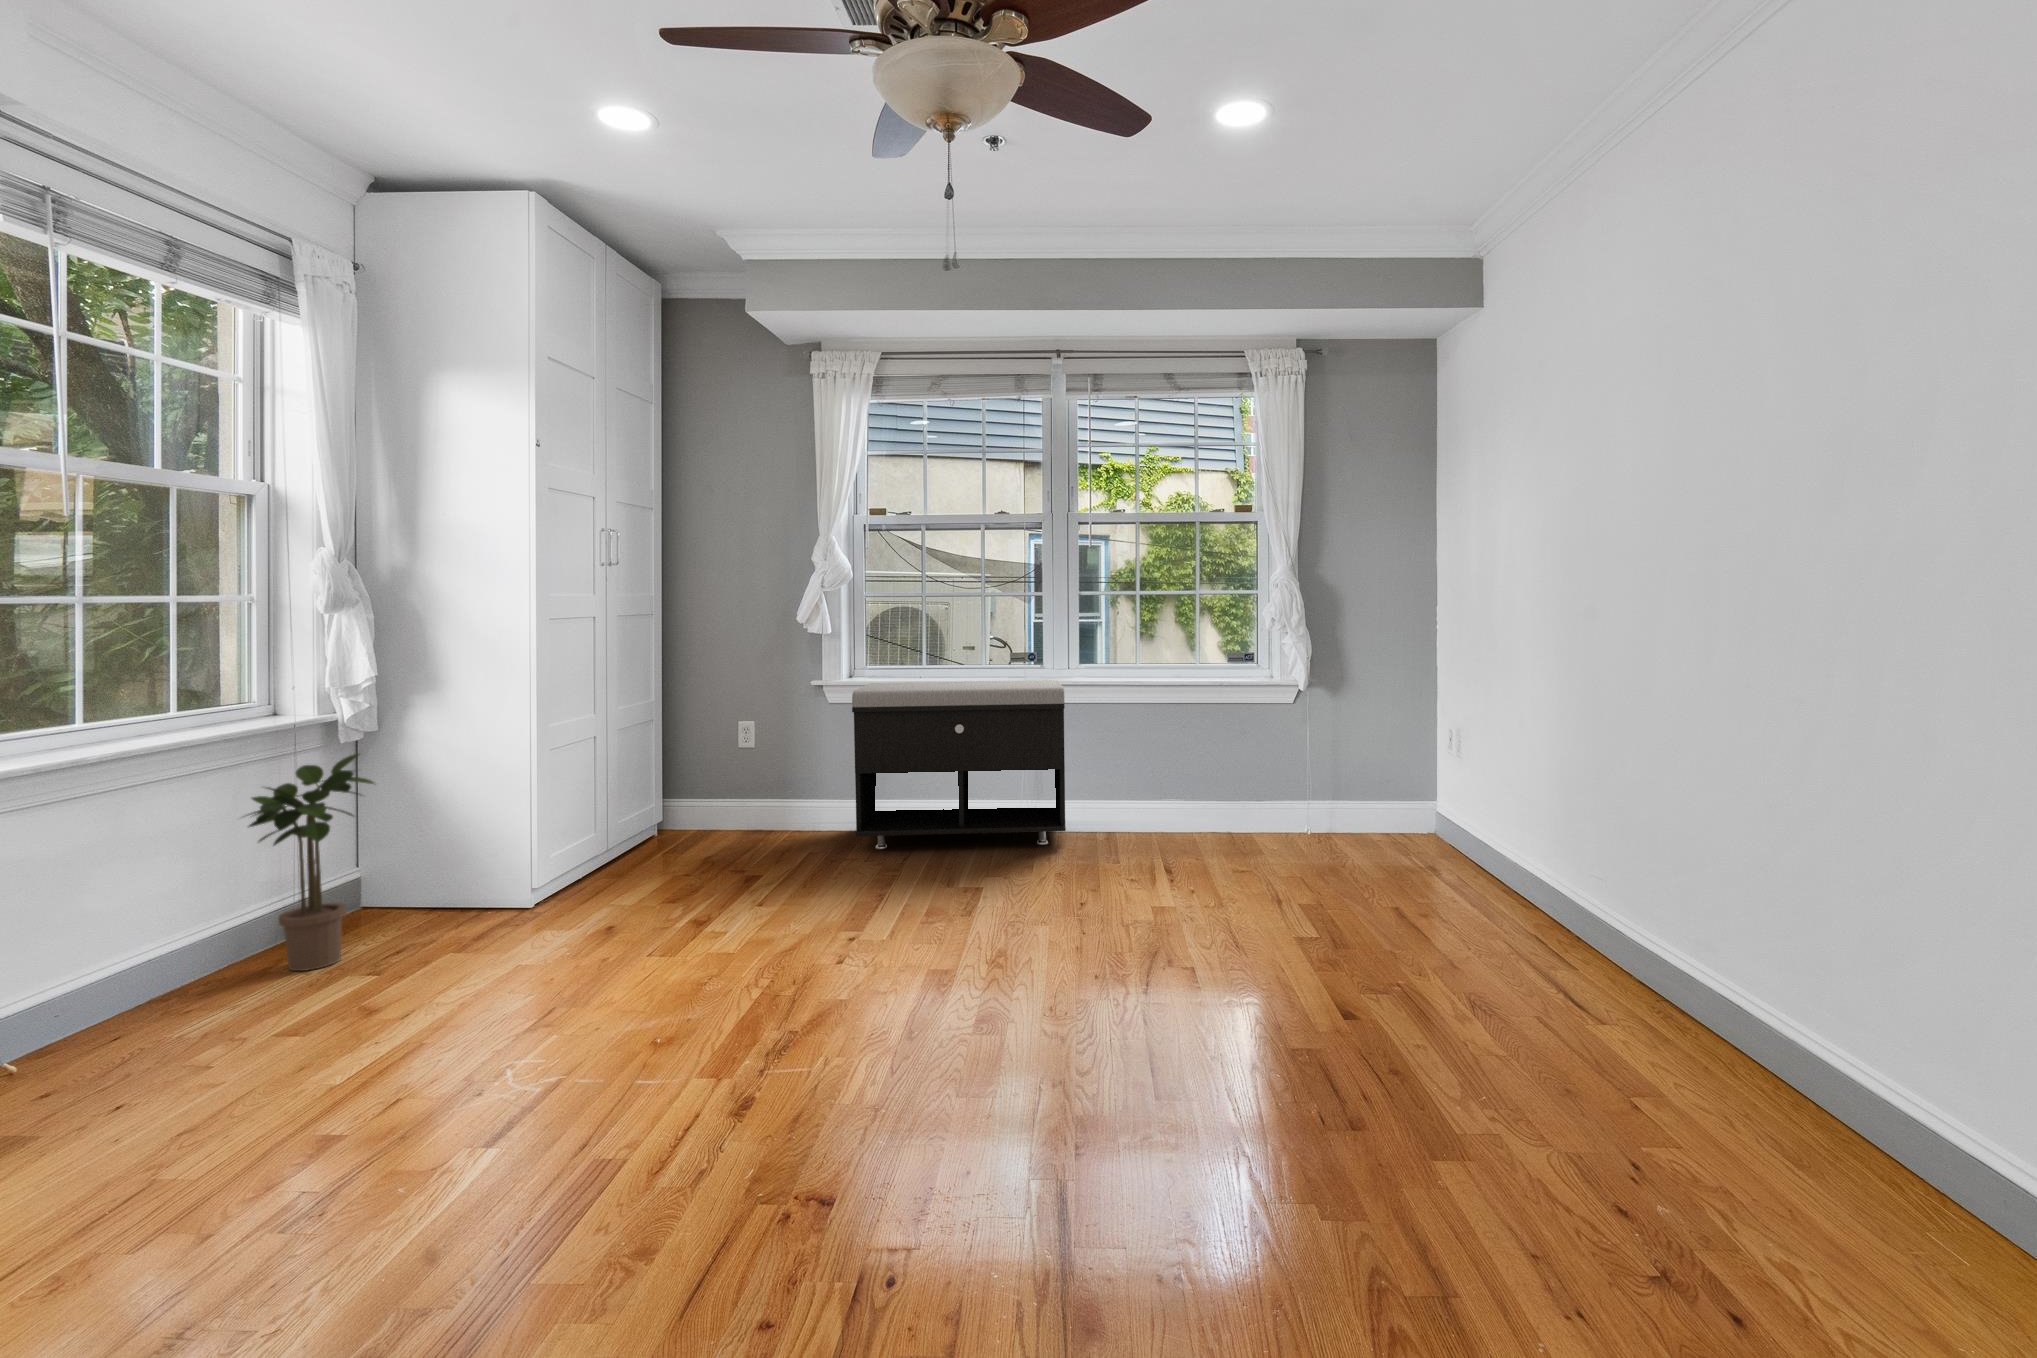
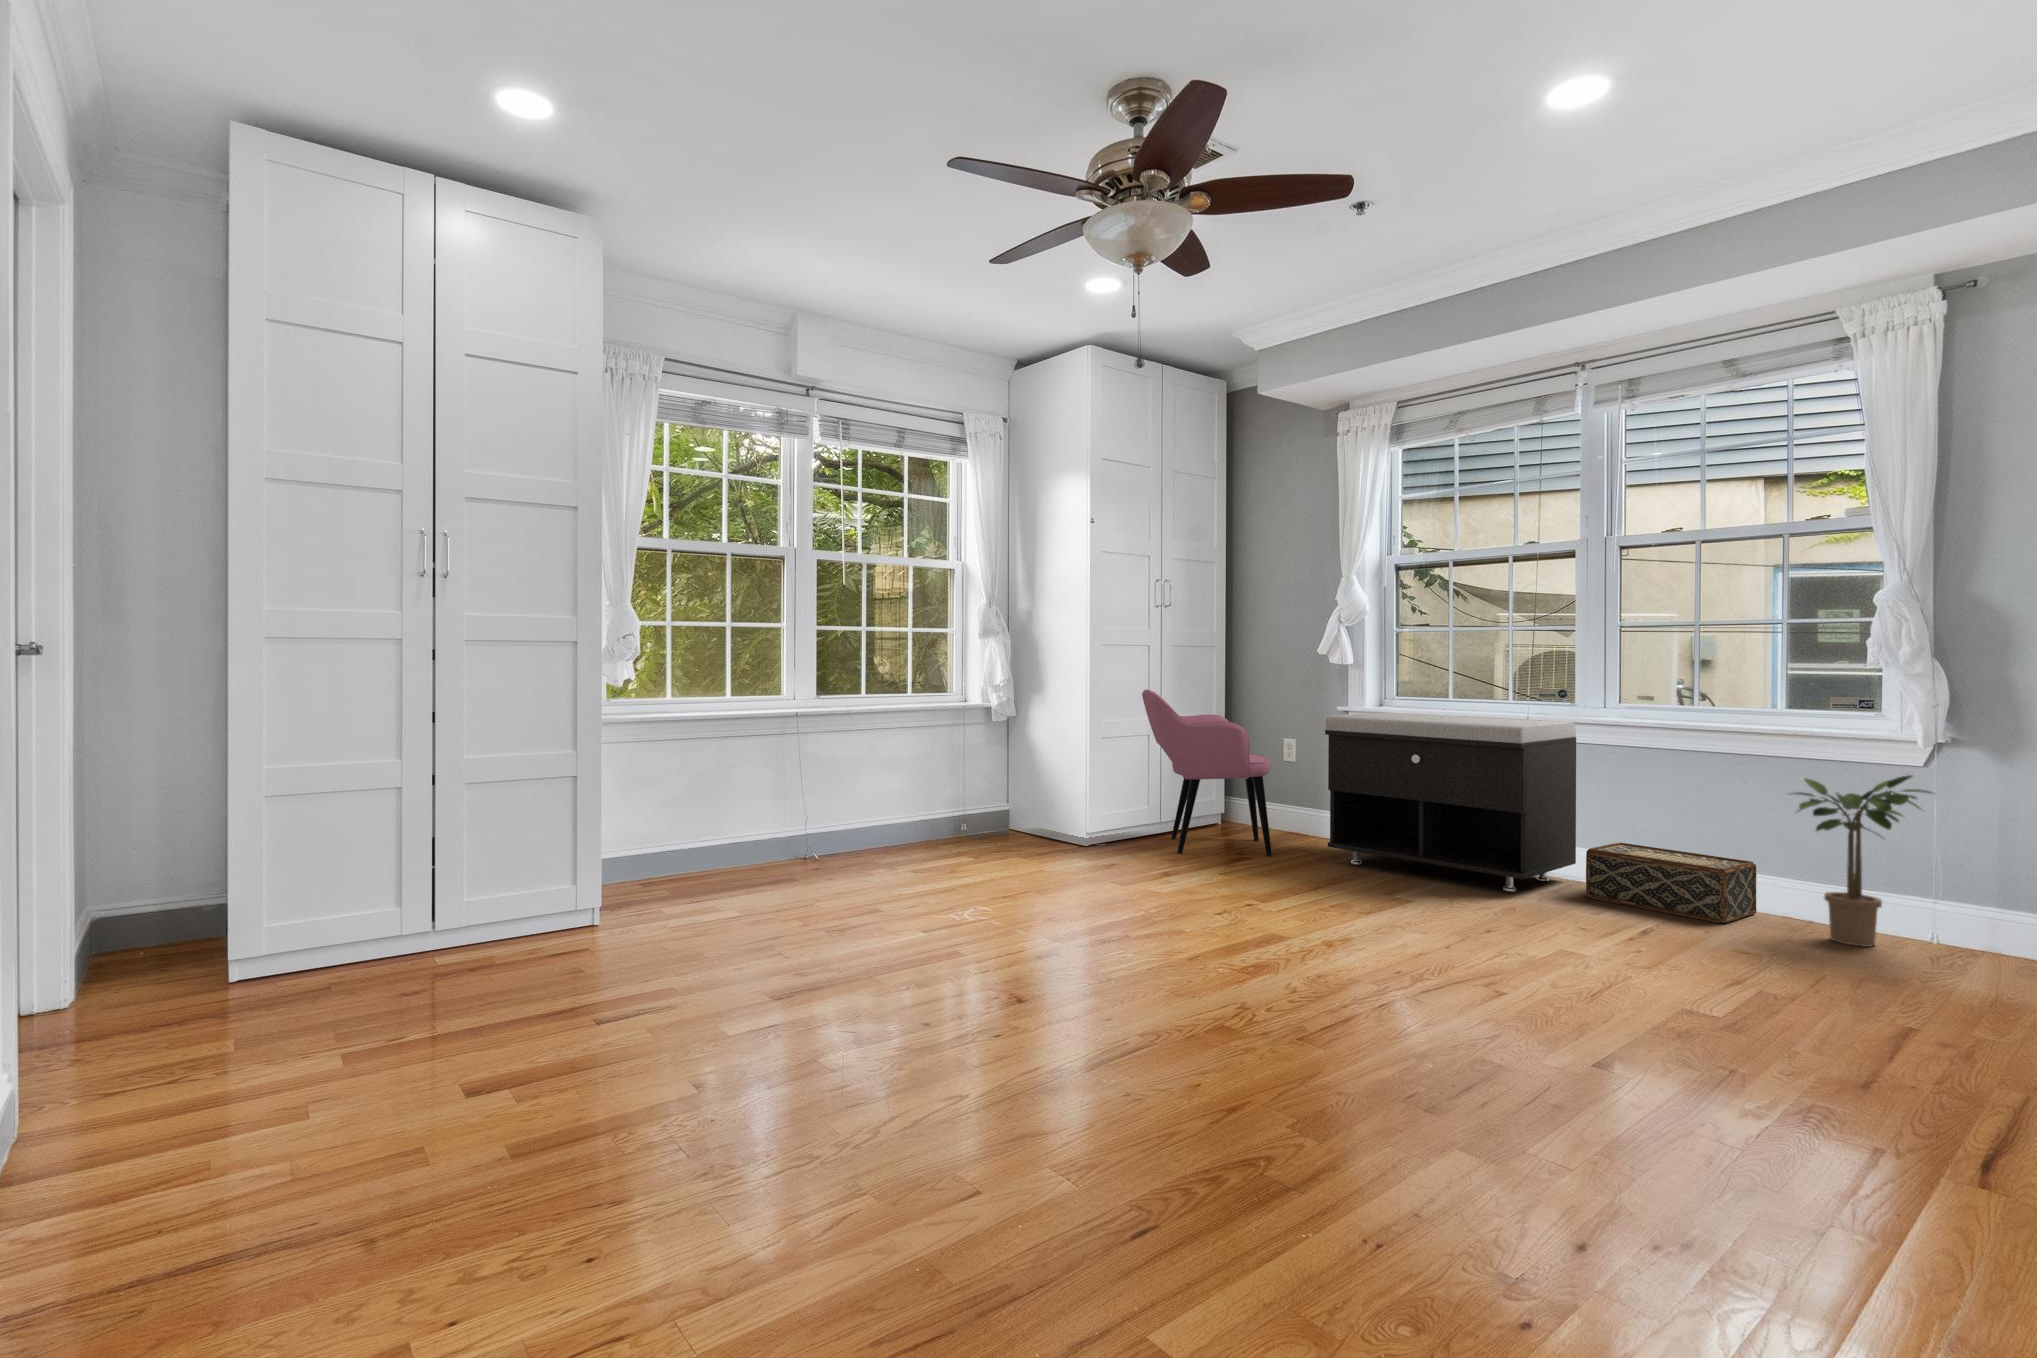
armchair: none [601,674,790,884] -> present [1142,689,1272,856]
potted plant: present [246,754,374,971] -> present [1794,775,1932,947]
woven basket: none [1095,781,1205,836] -> present [1586,843,1756,923]

